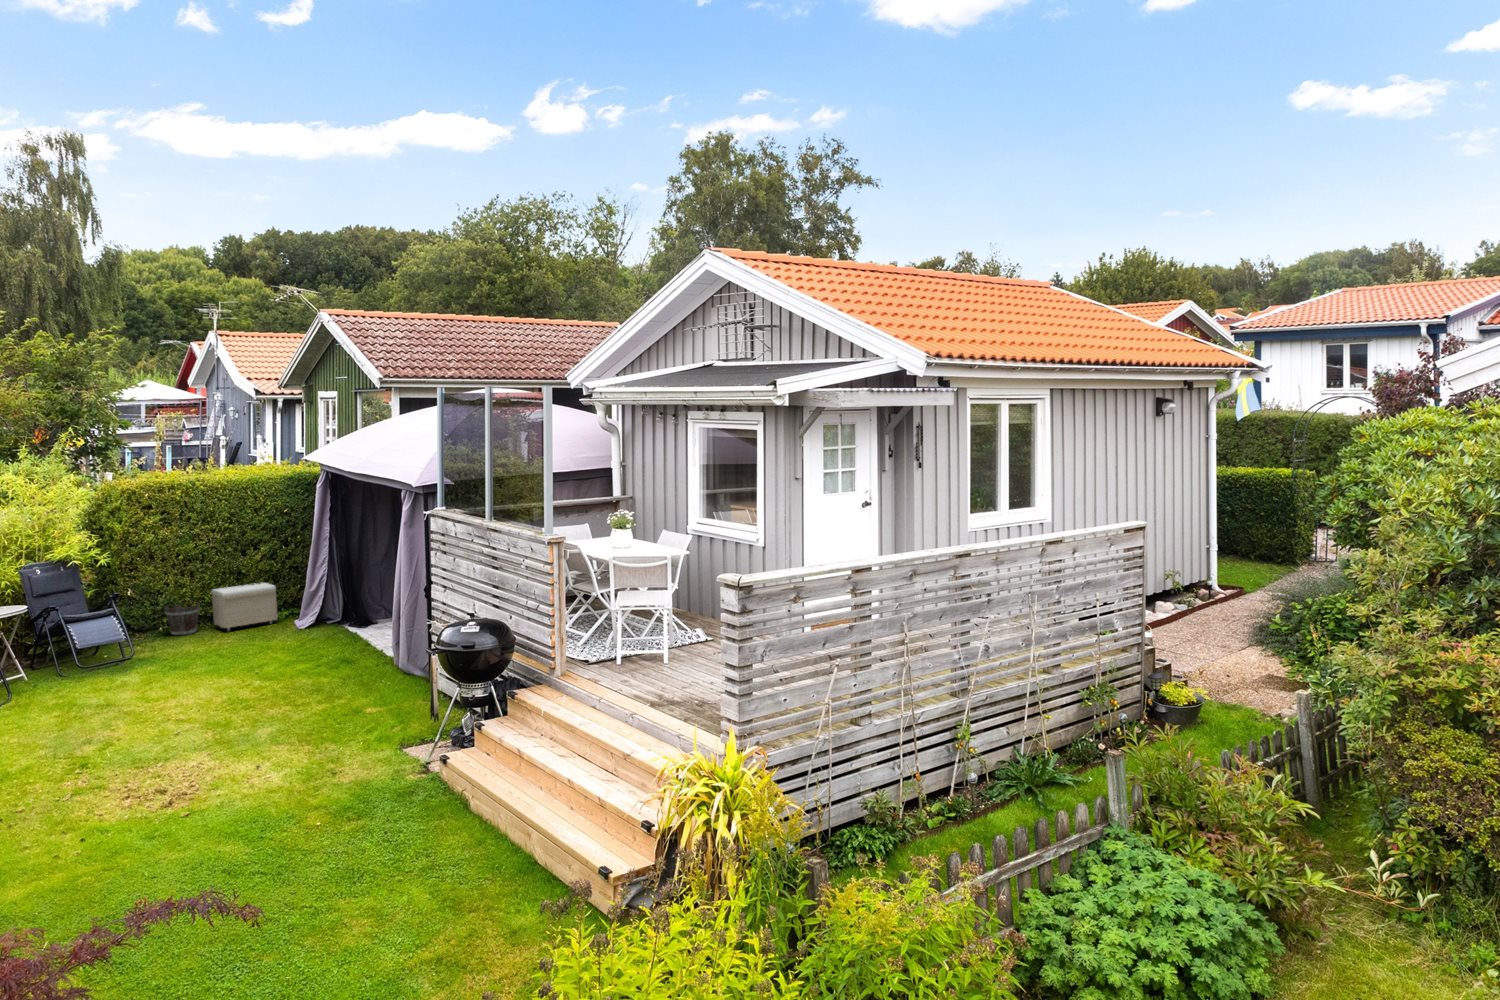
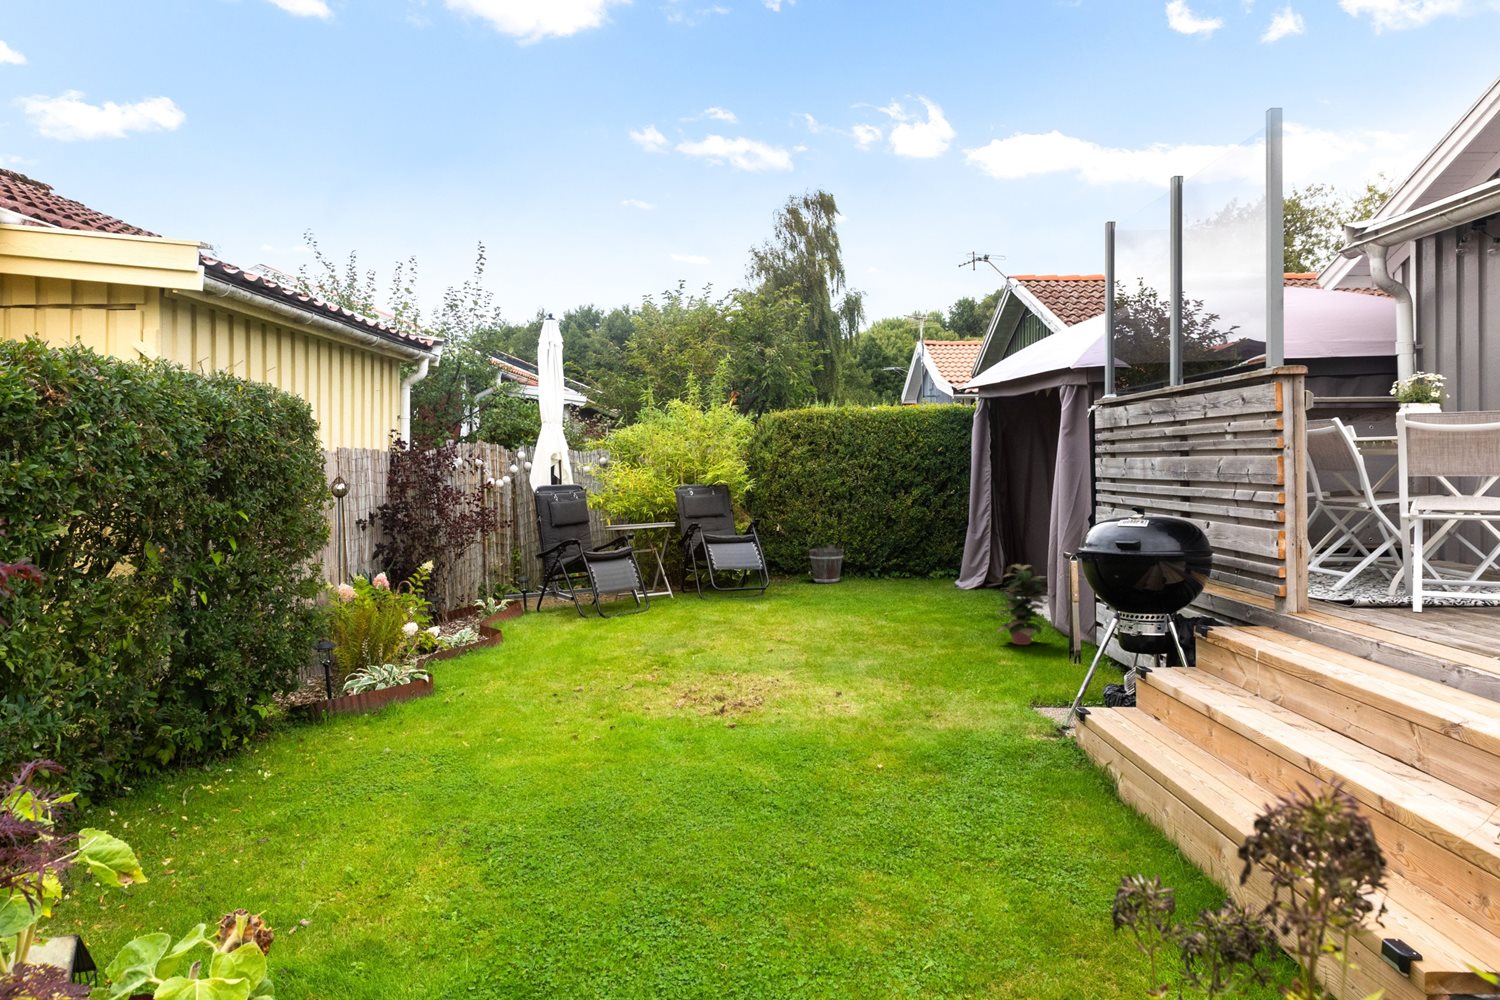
storage bench: present [211,583,277,631] -> none [856,533,923,584]
decorative plant: none [356,625,400,685] -> present [997,564,1050,645]

